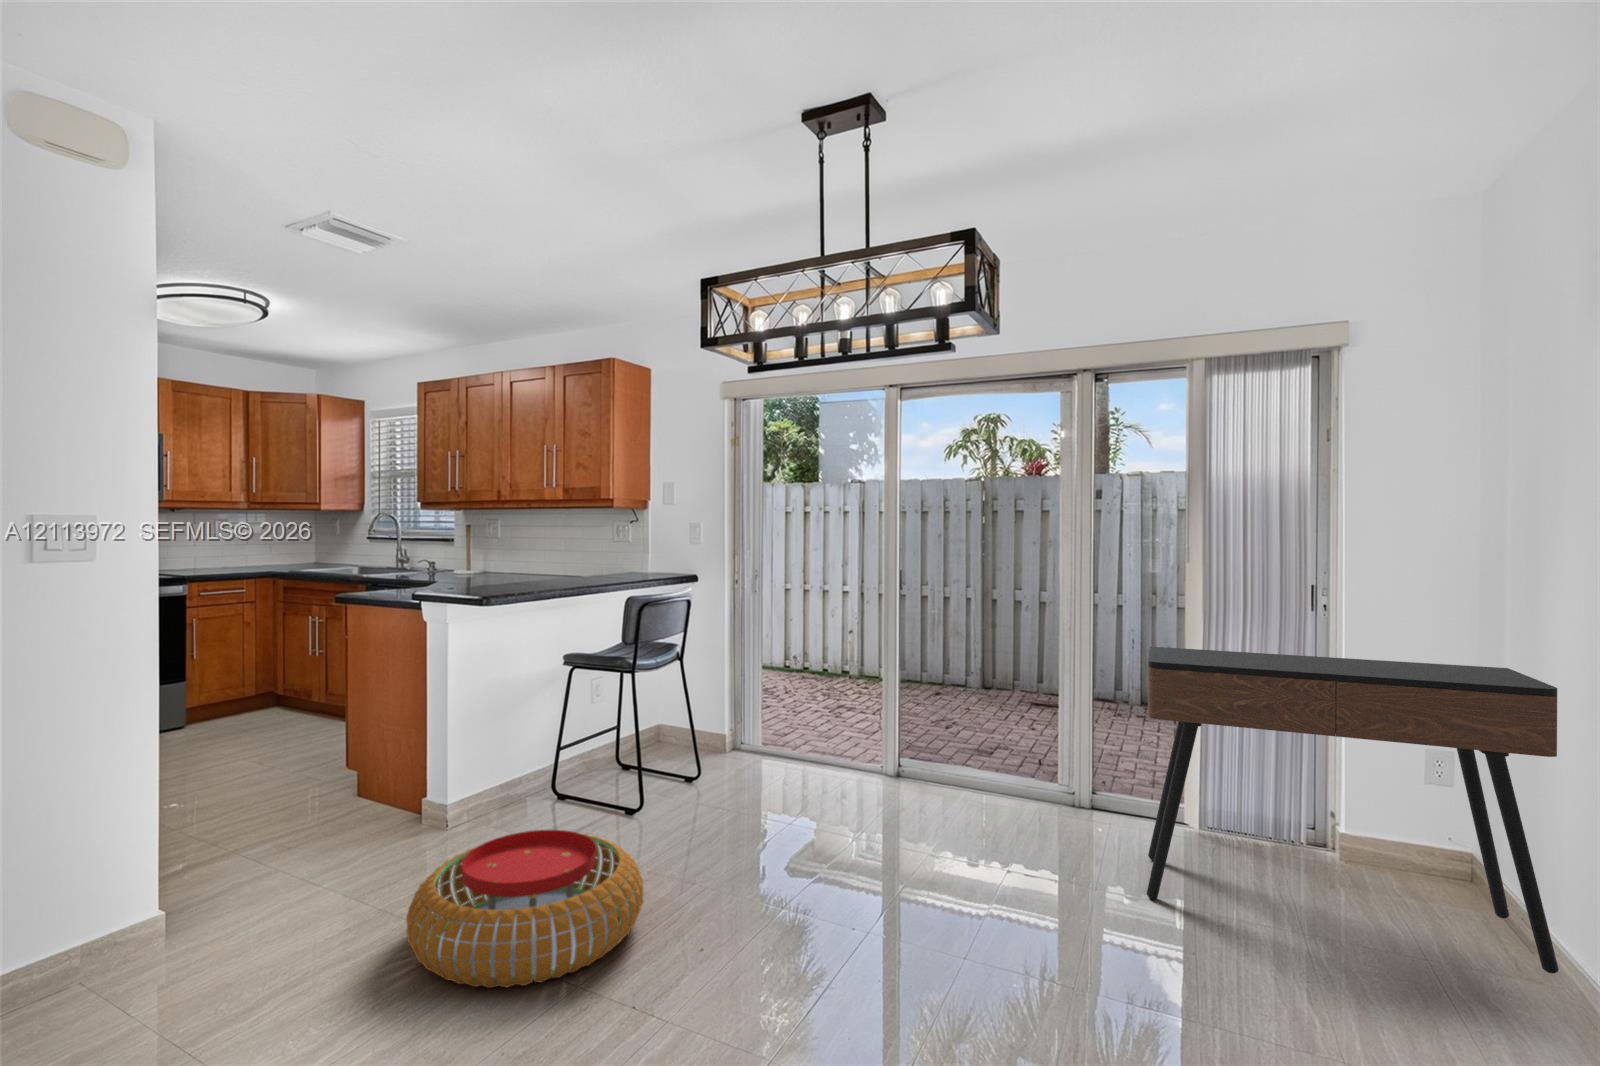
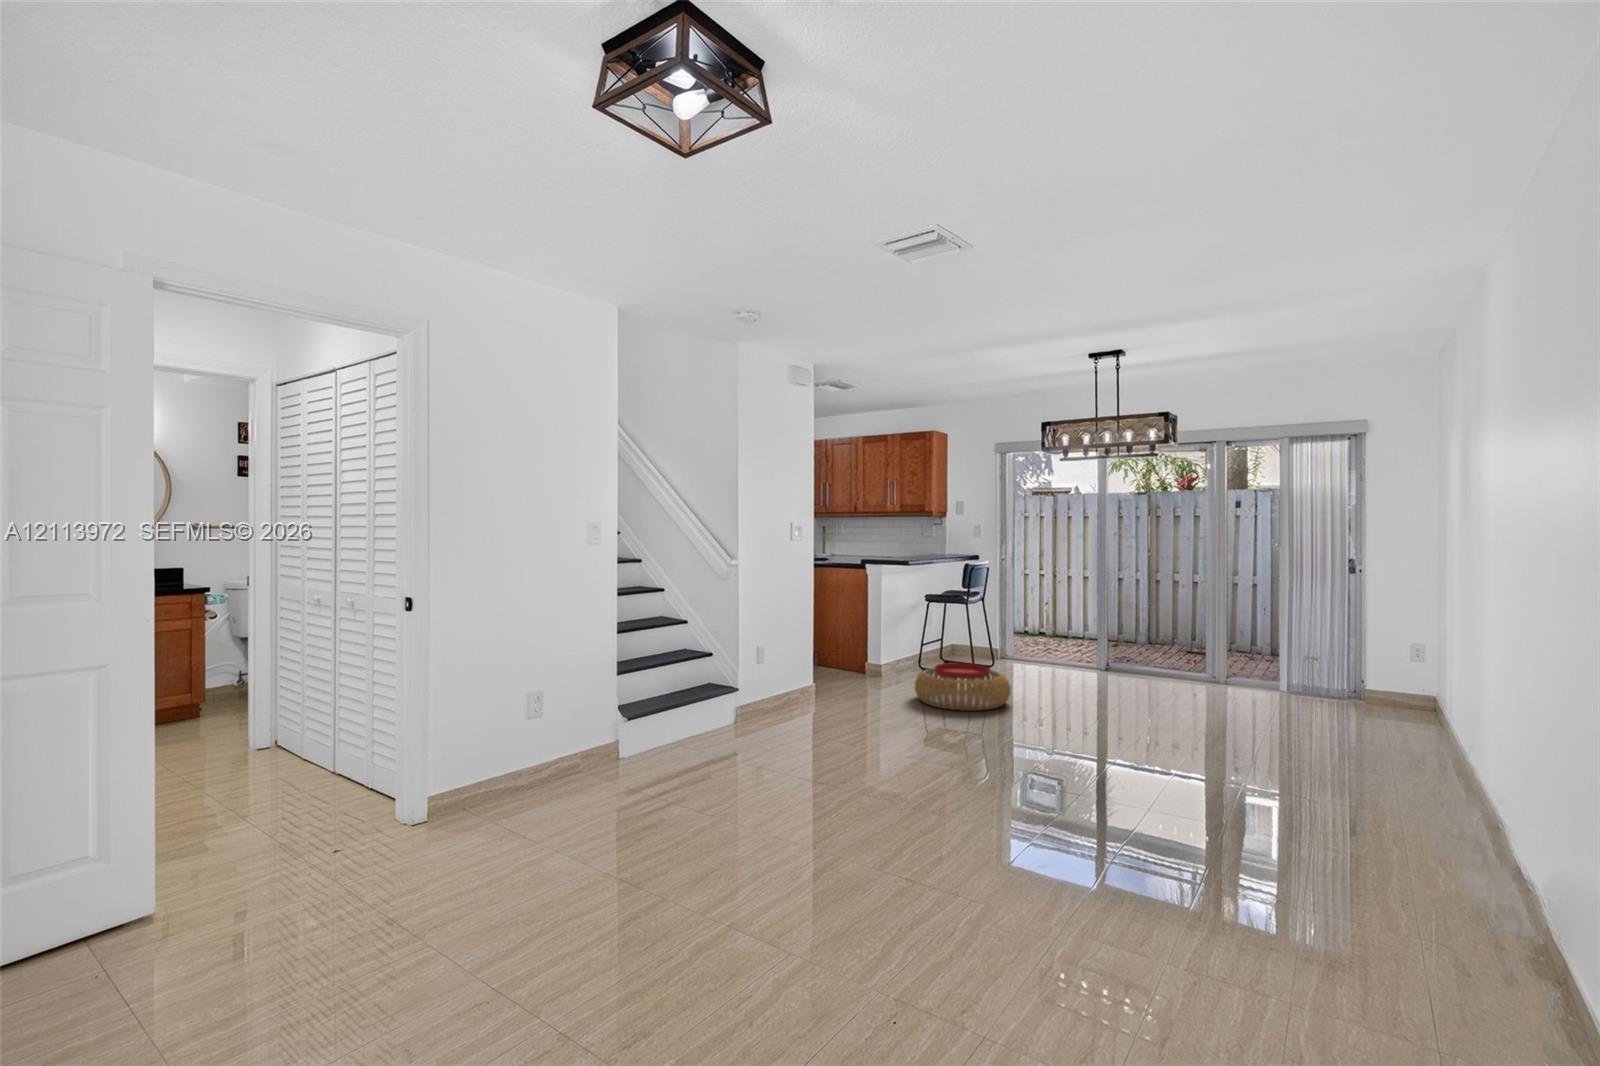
console table: present [1147,647,1559,973] -> none [1250,589,1447,729]

